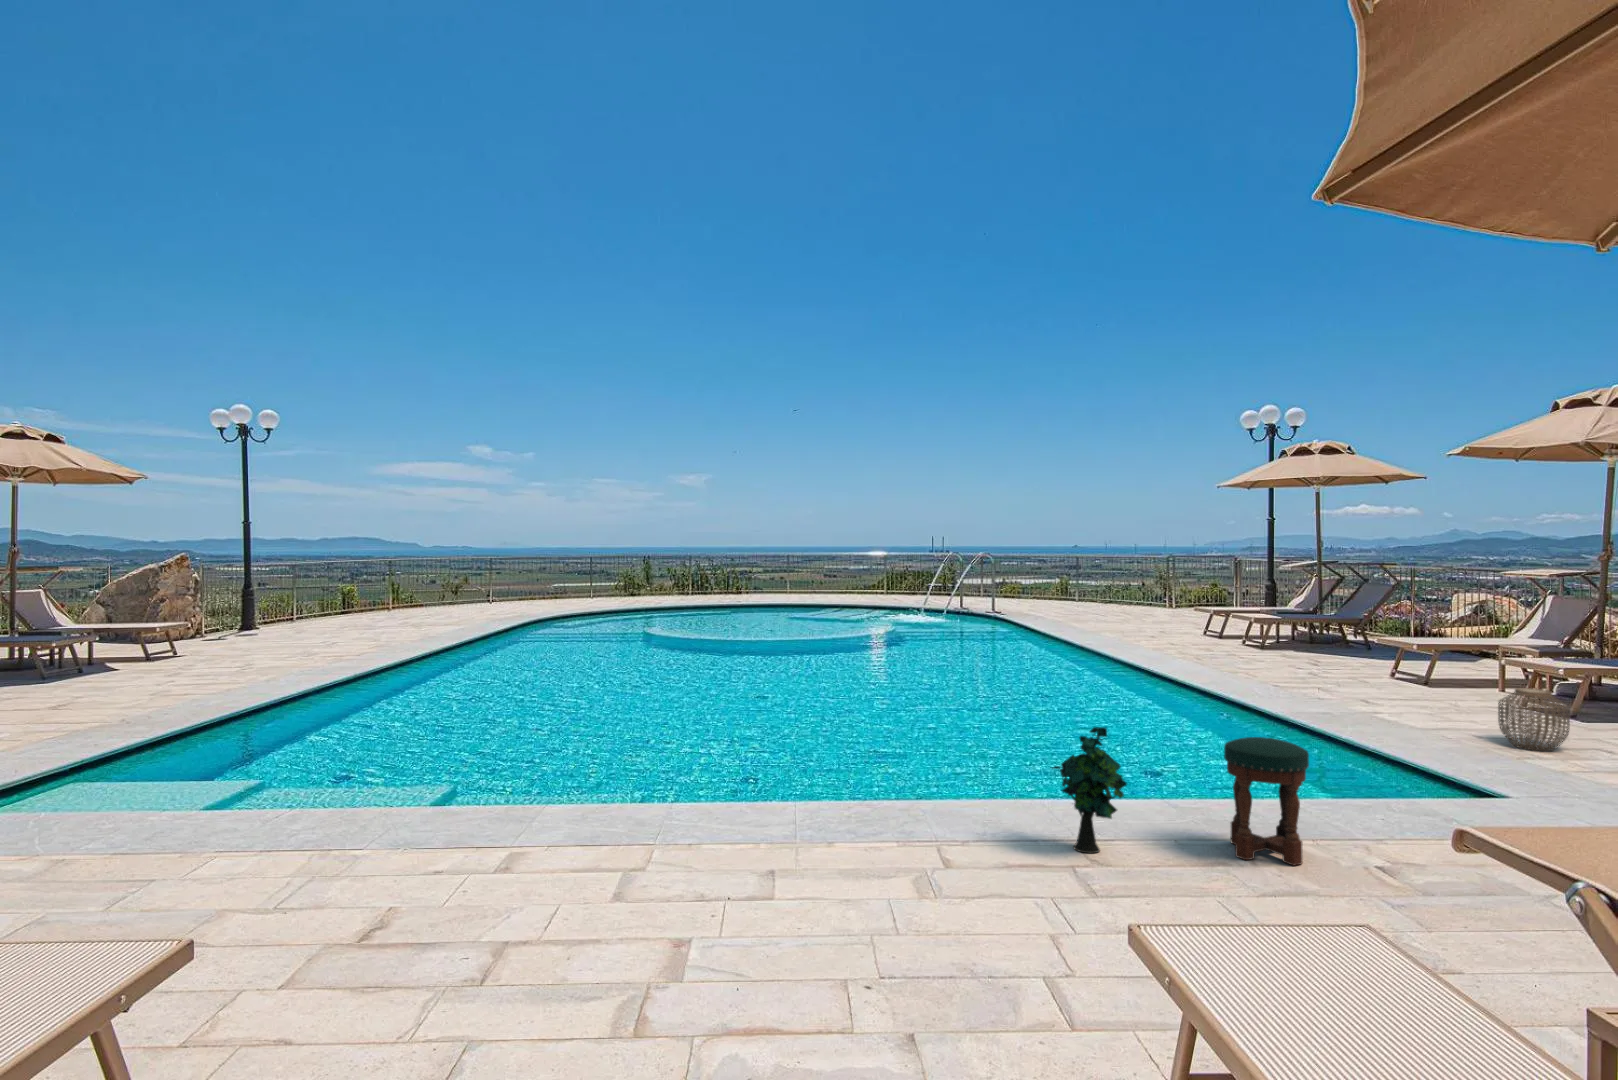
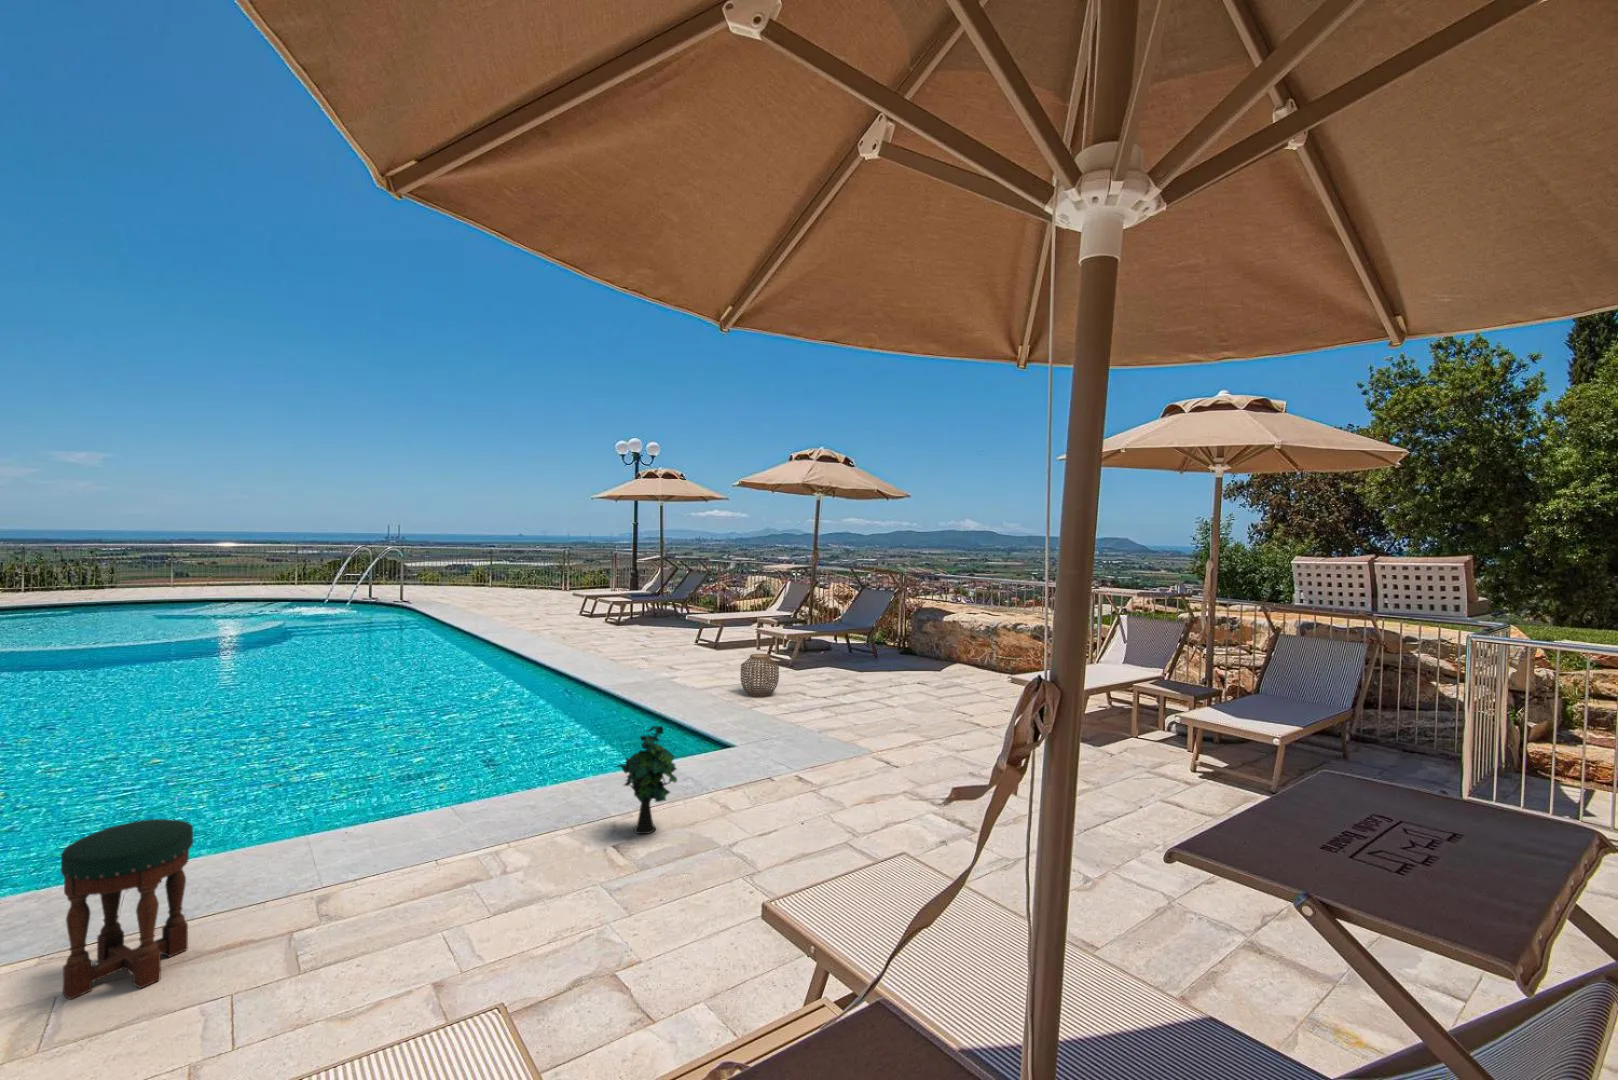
decorative plant: present [1050,727,1127,853] -> present [617,726,677,834]
stool: present [1224,737,1309,866] -> present [61,819,193,999]

